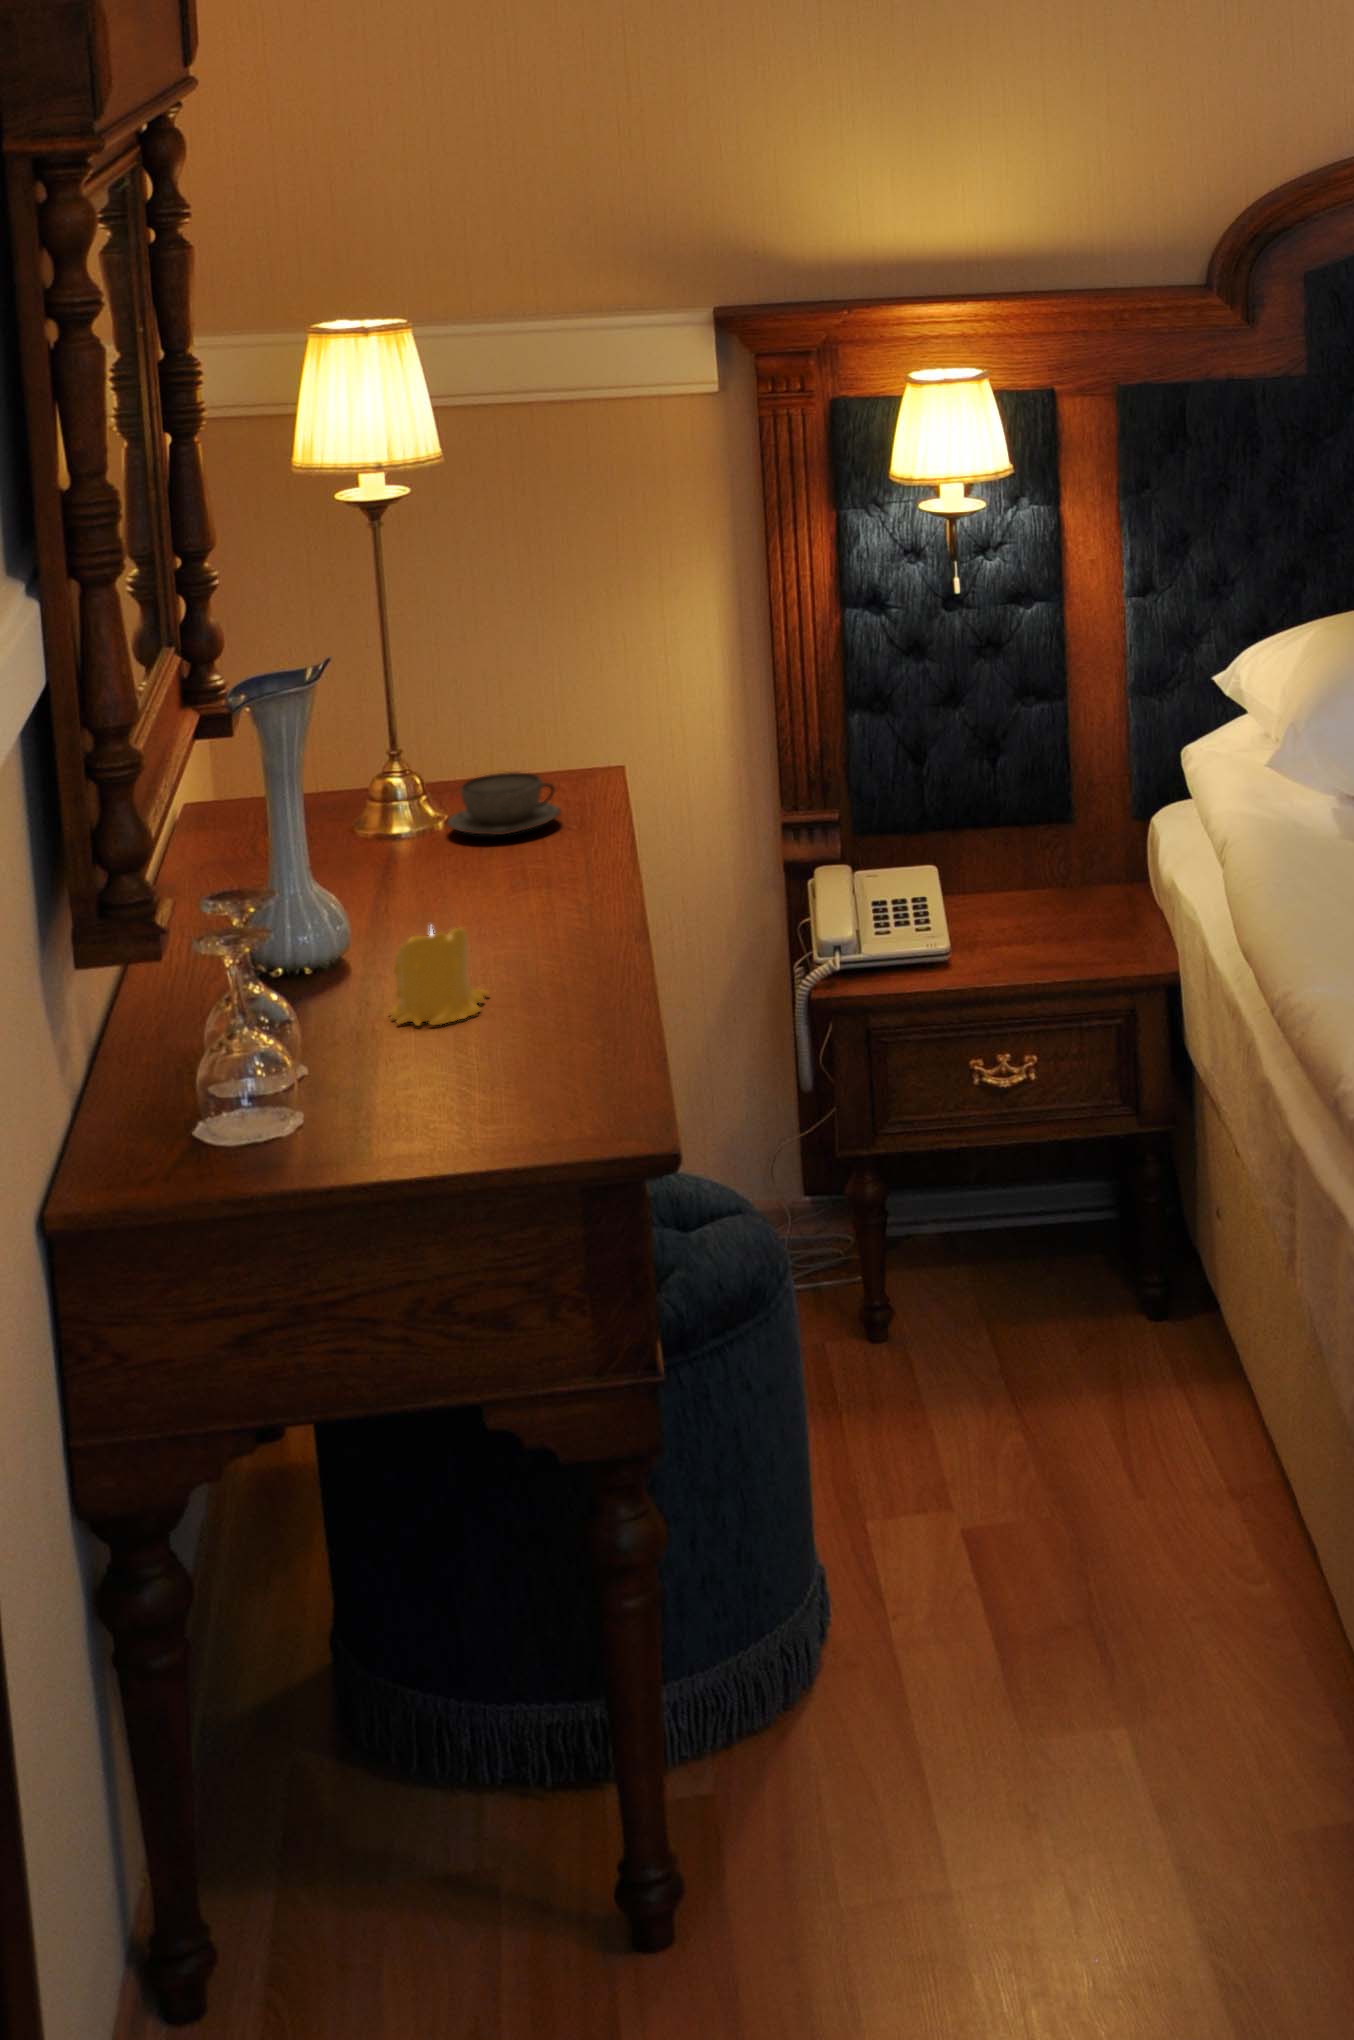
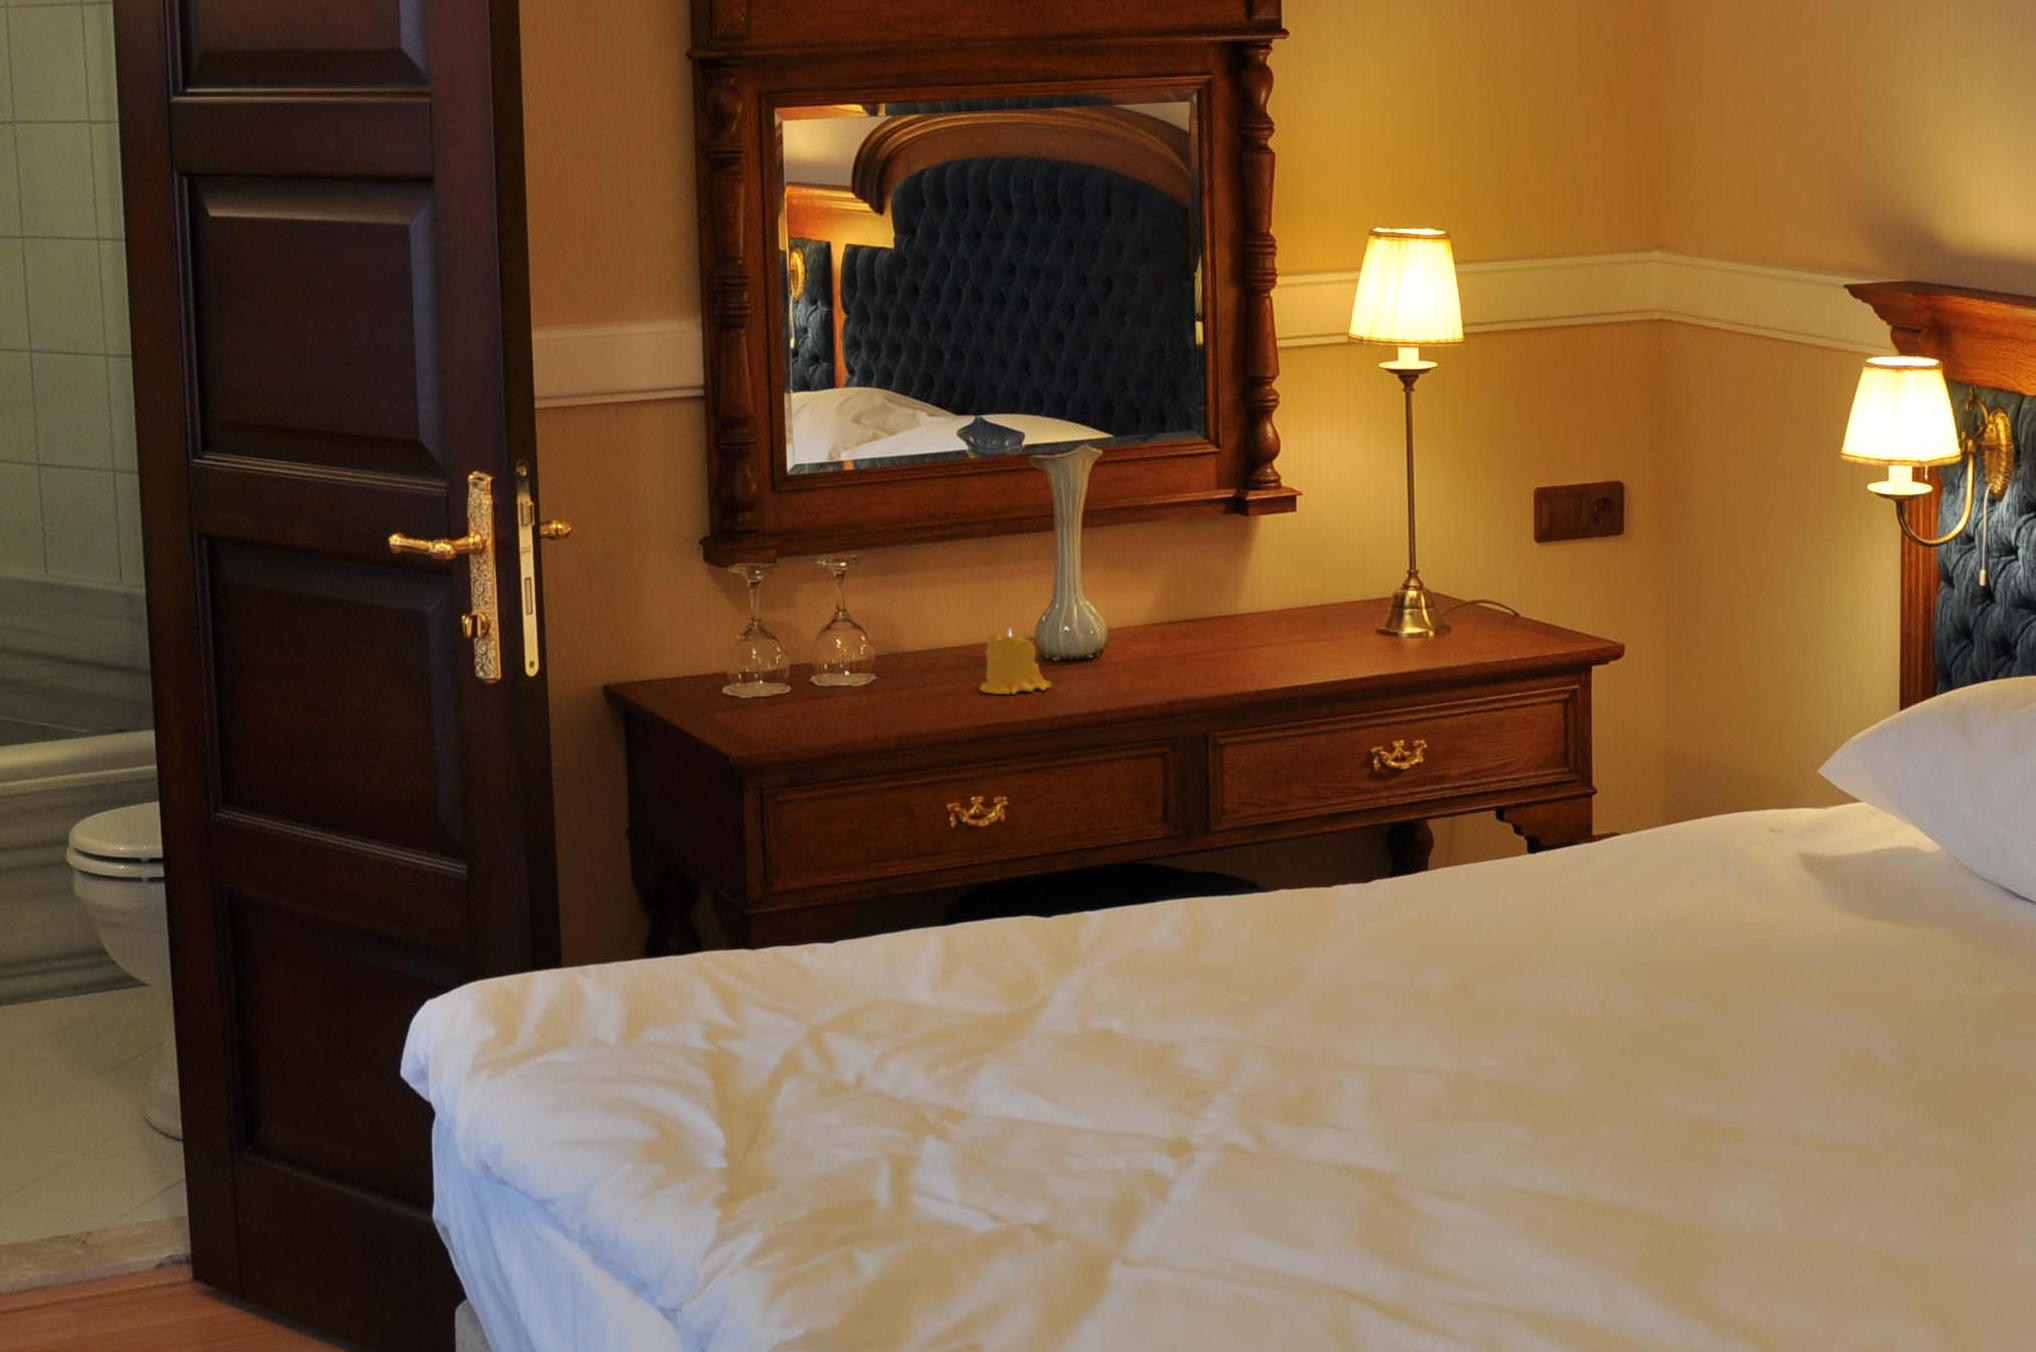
teacup: present [447,772,561,835] -> none [1372,596,1456,640]

